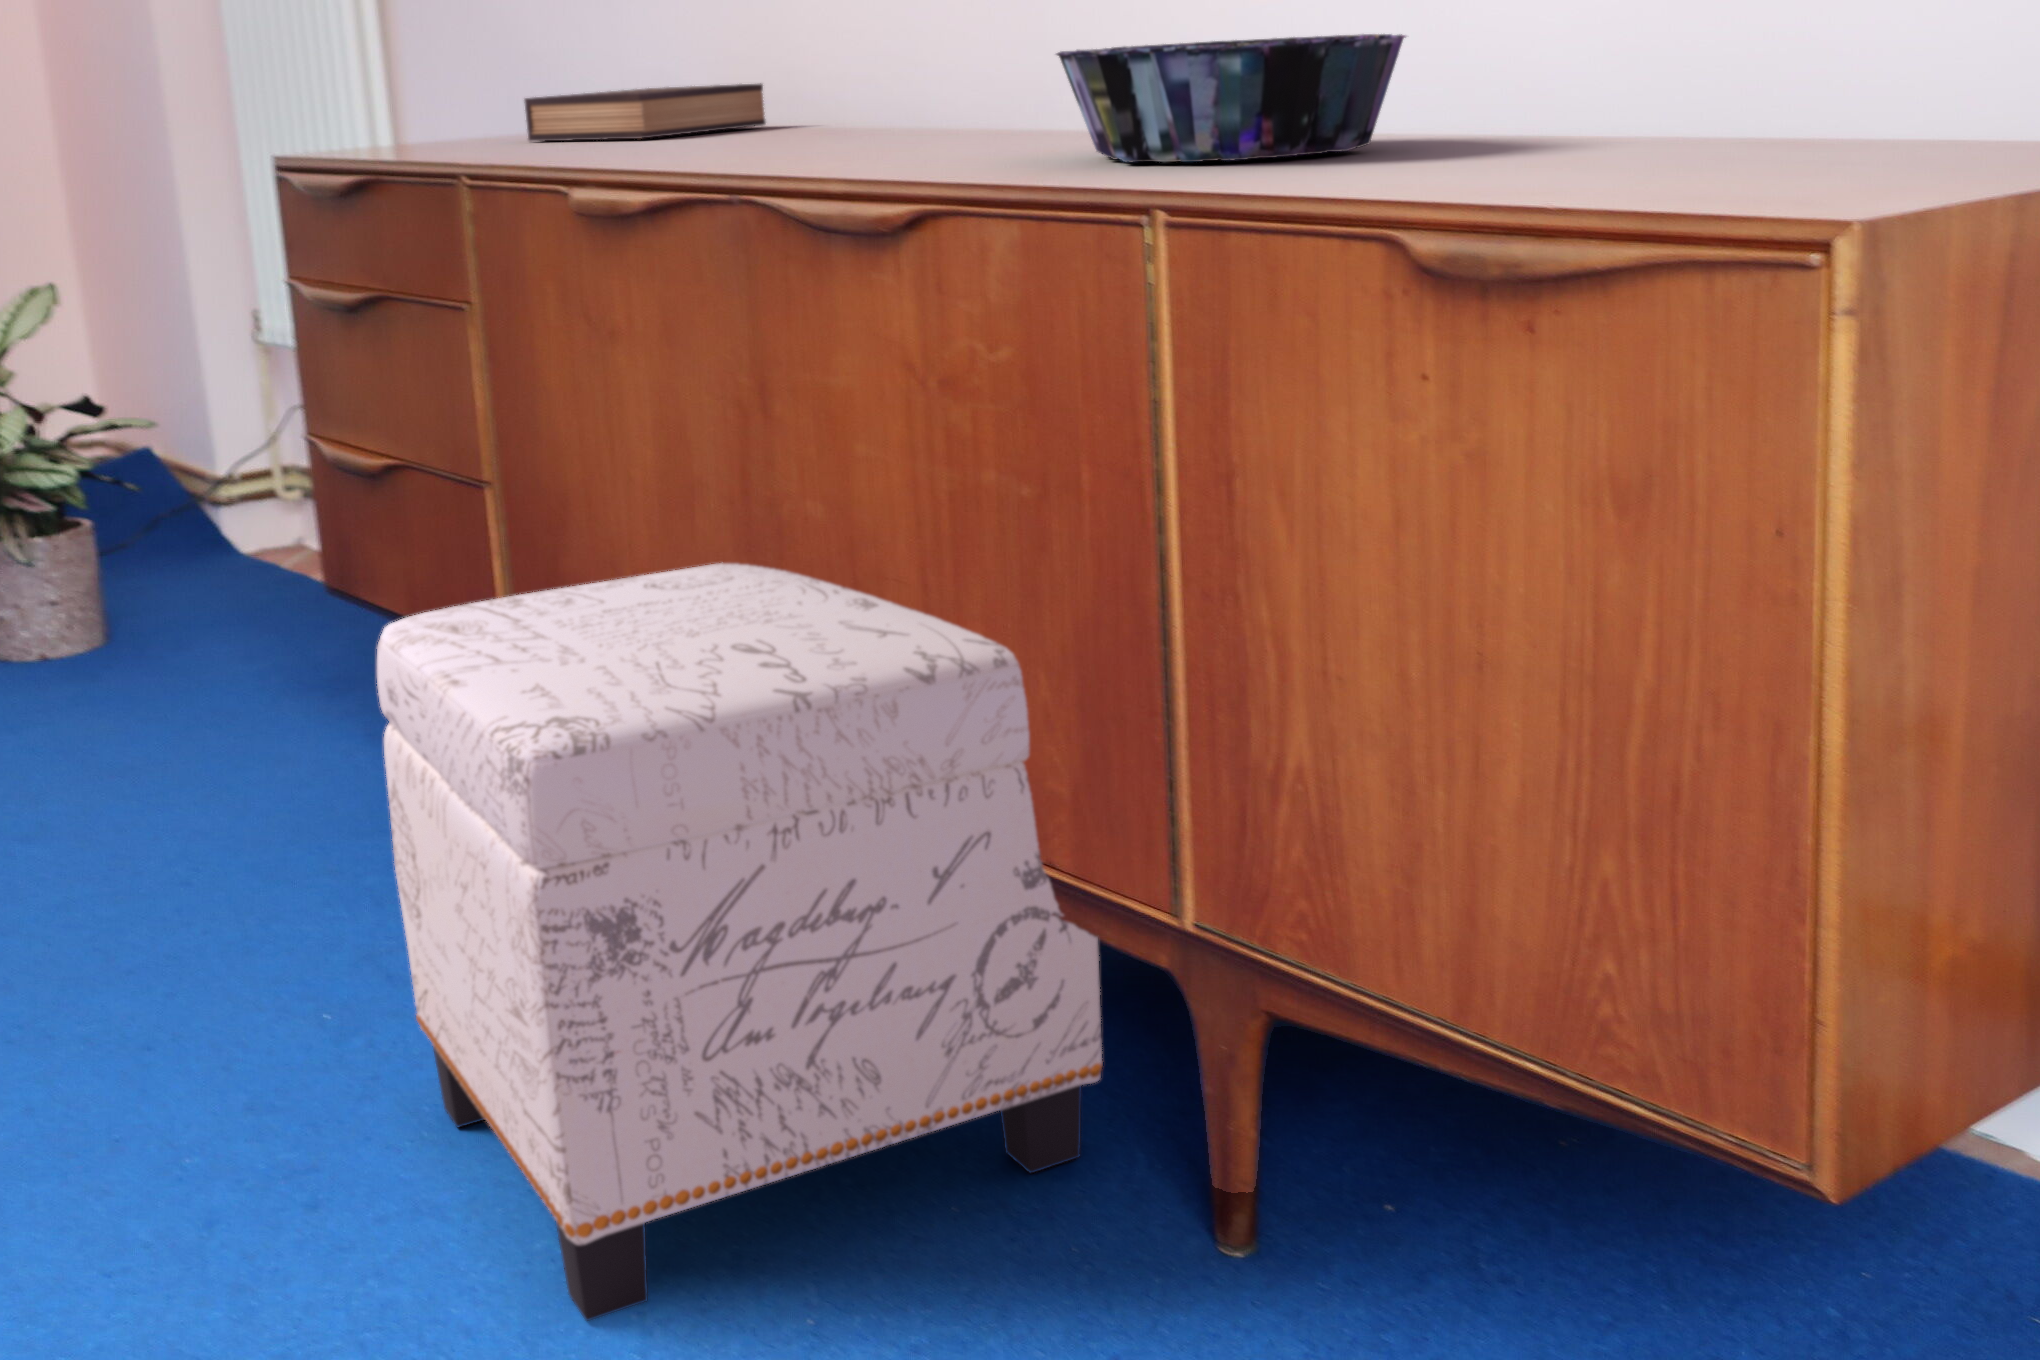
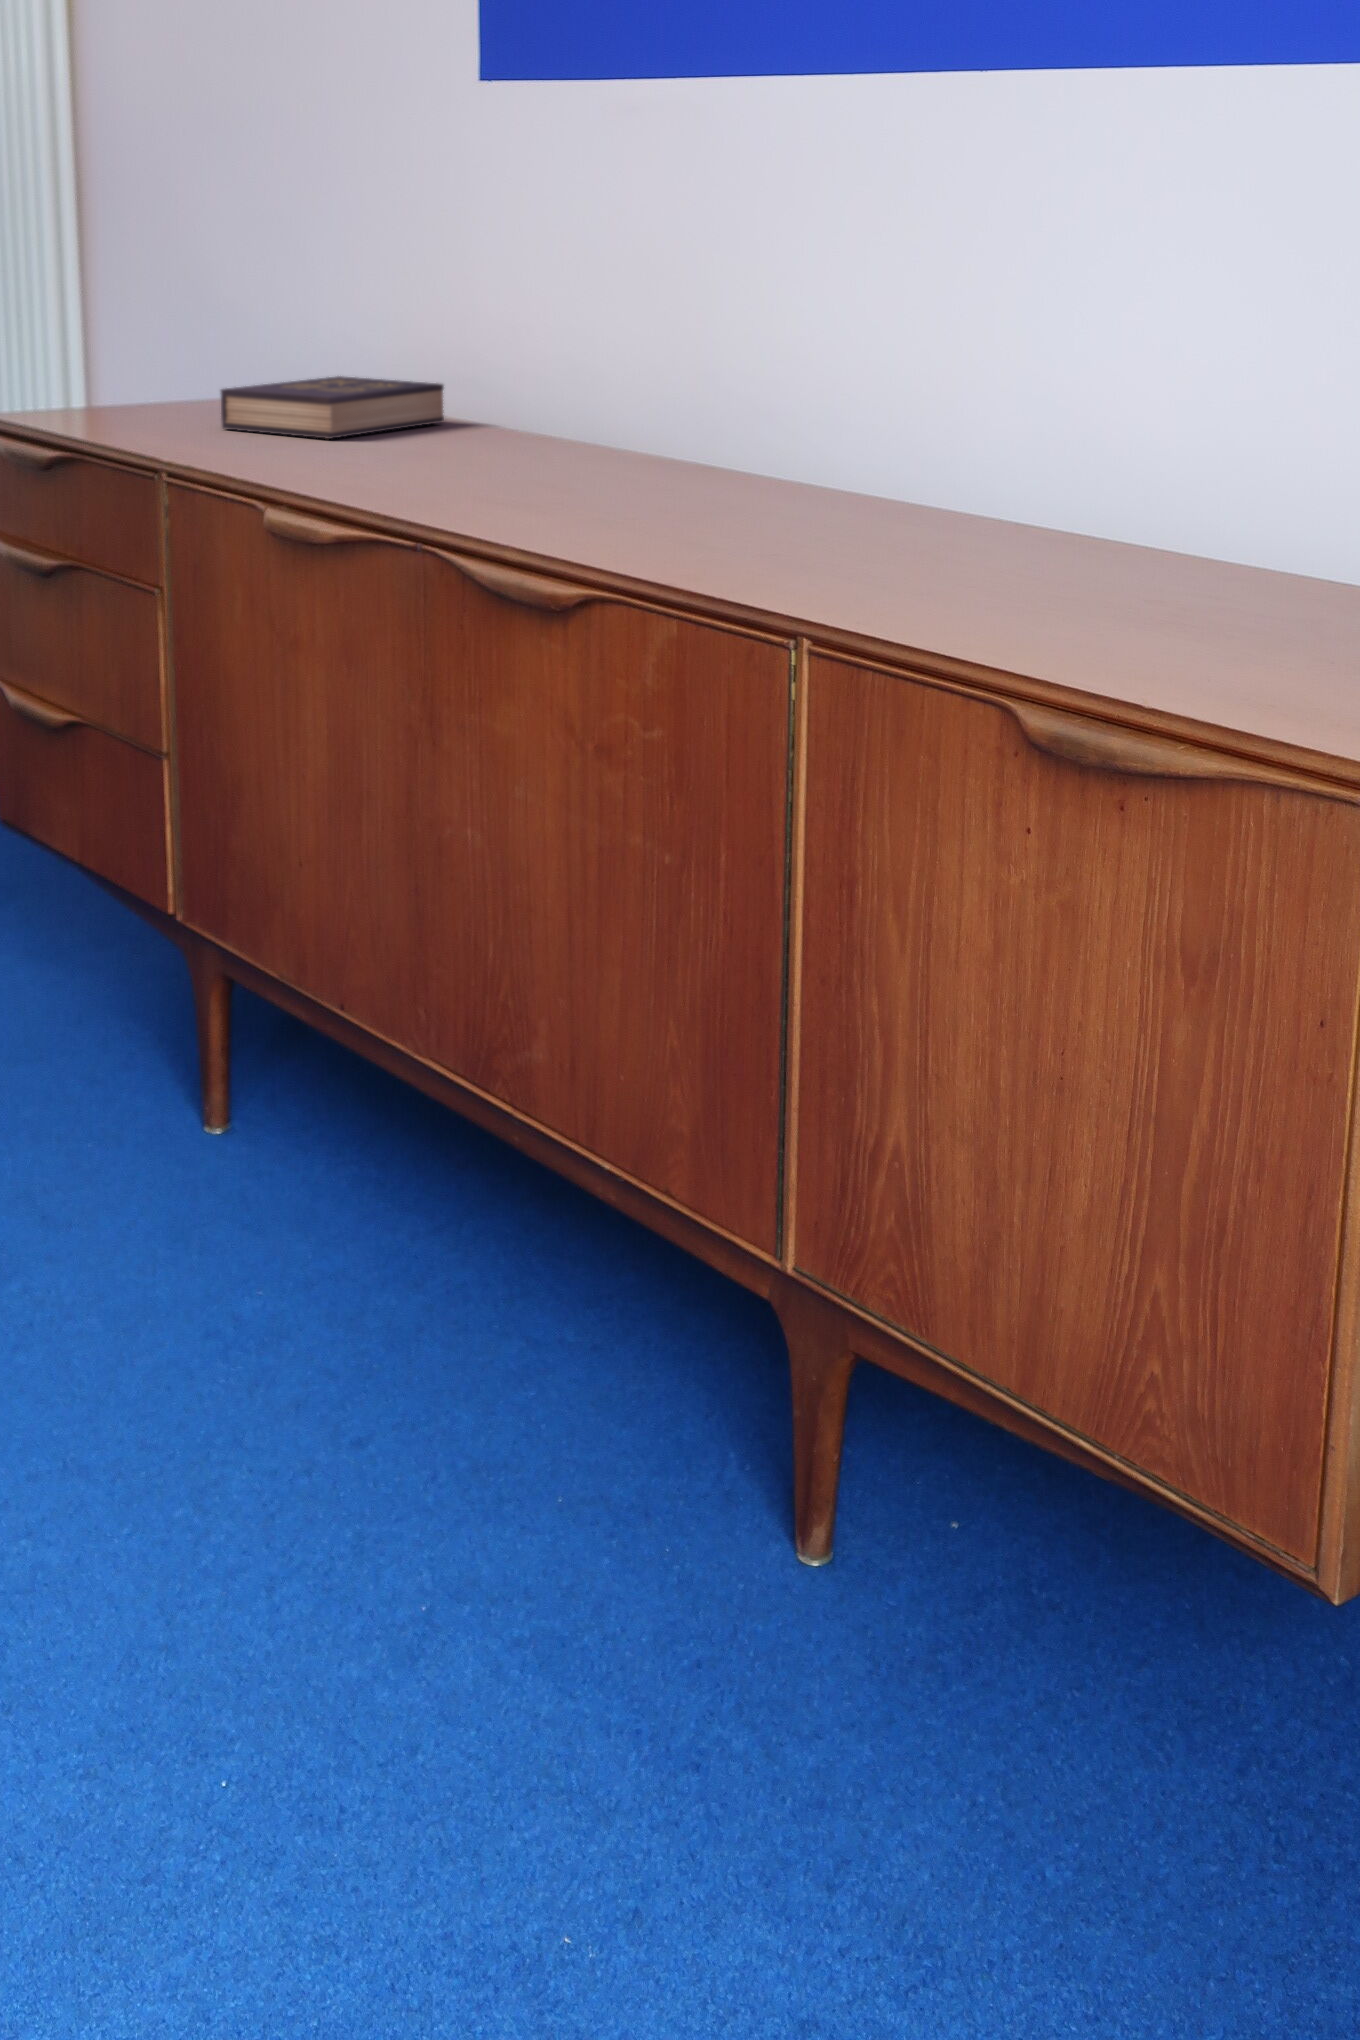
decorative bowl: present [1056,34,1406,162] -> none [717,437,1039,571]
ottoman: present [377,564,1103,1321] -> none [58,854,705,1593]

